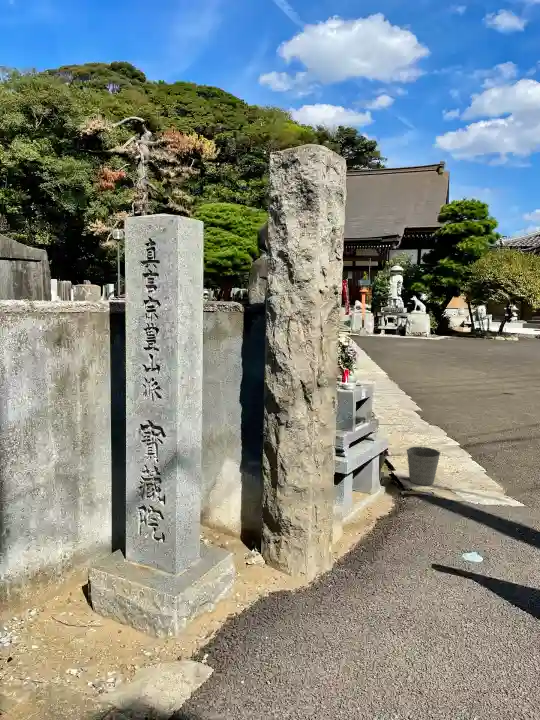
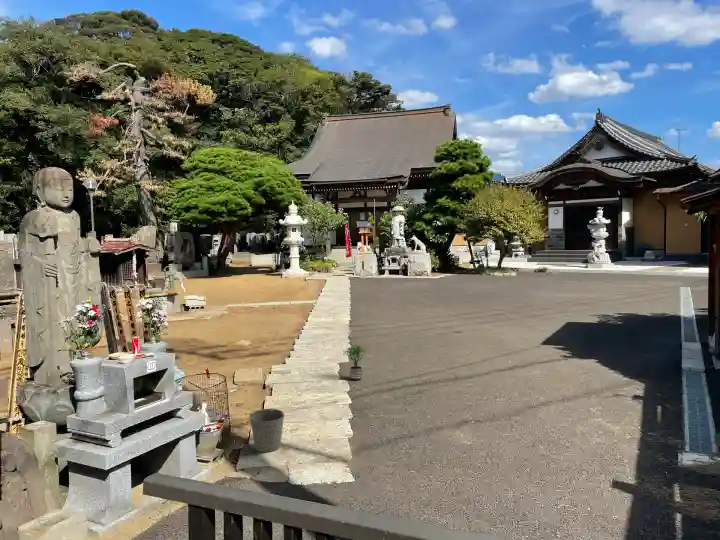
potted plant: none [436,395,462,430] -> present [345,345,366,381]

